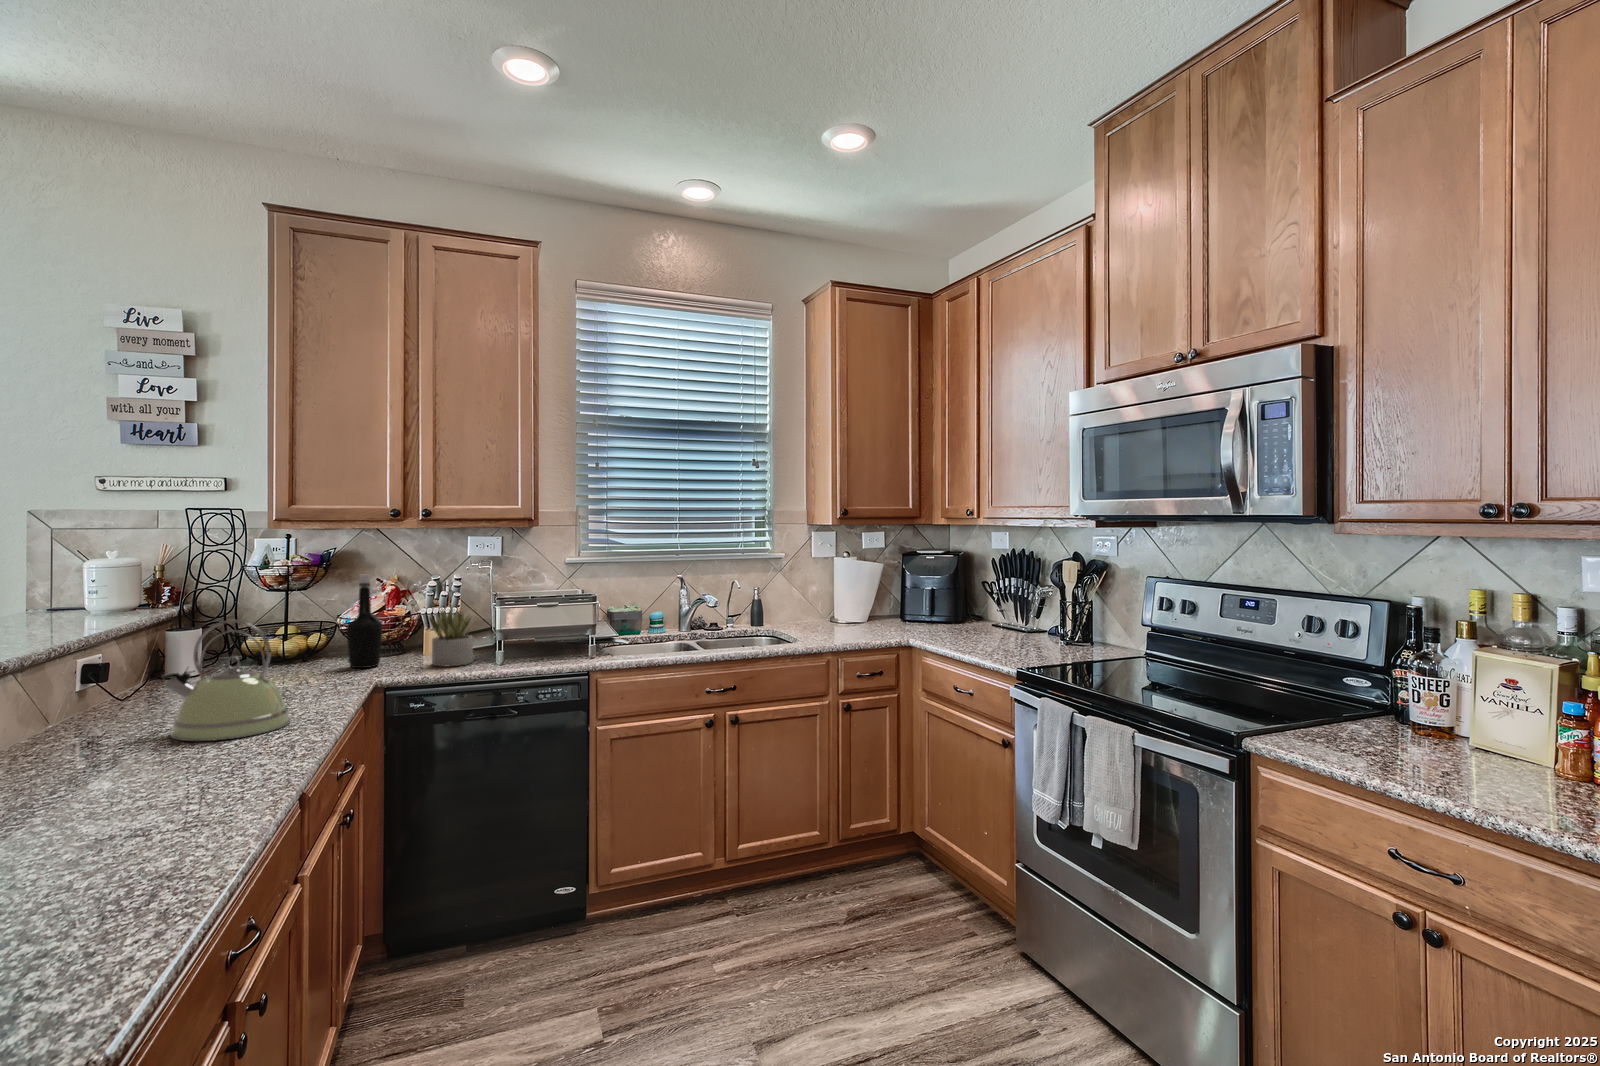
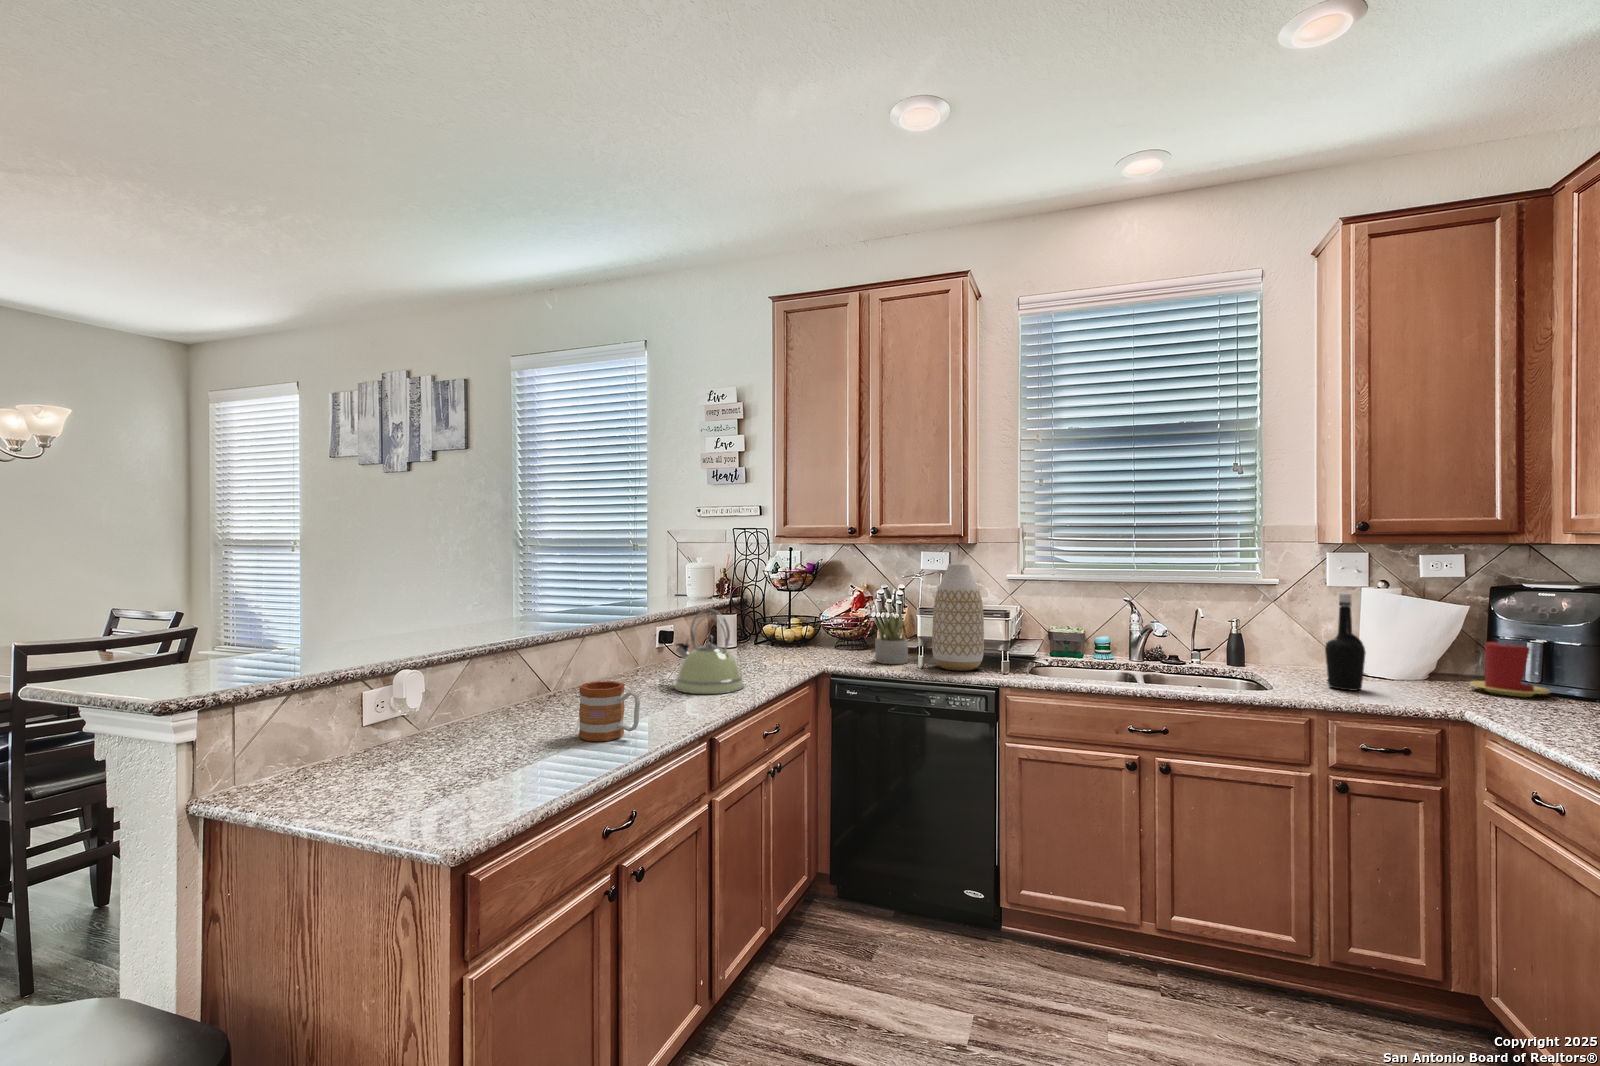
vase: none [506,549,563,663] -> present [932,564,984,671]
bottle: present [346,575,383,668] -> present [1325,593,1366,691]
candle: none [904,592,945,628] -> present [1470,642,1550,697]
mug: none [88,737,213,835] -> present [579,681,640,741]

